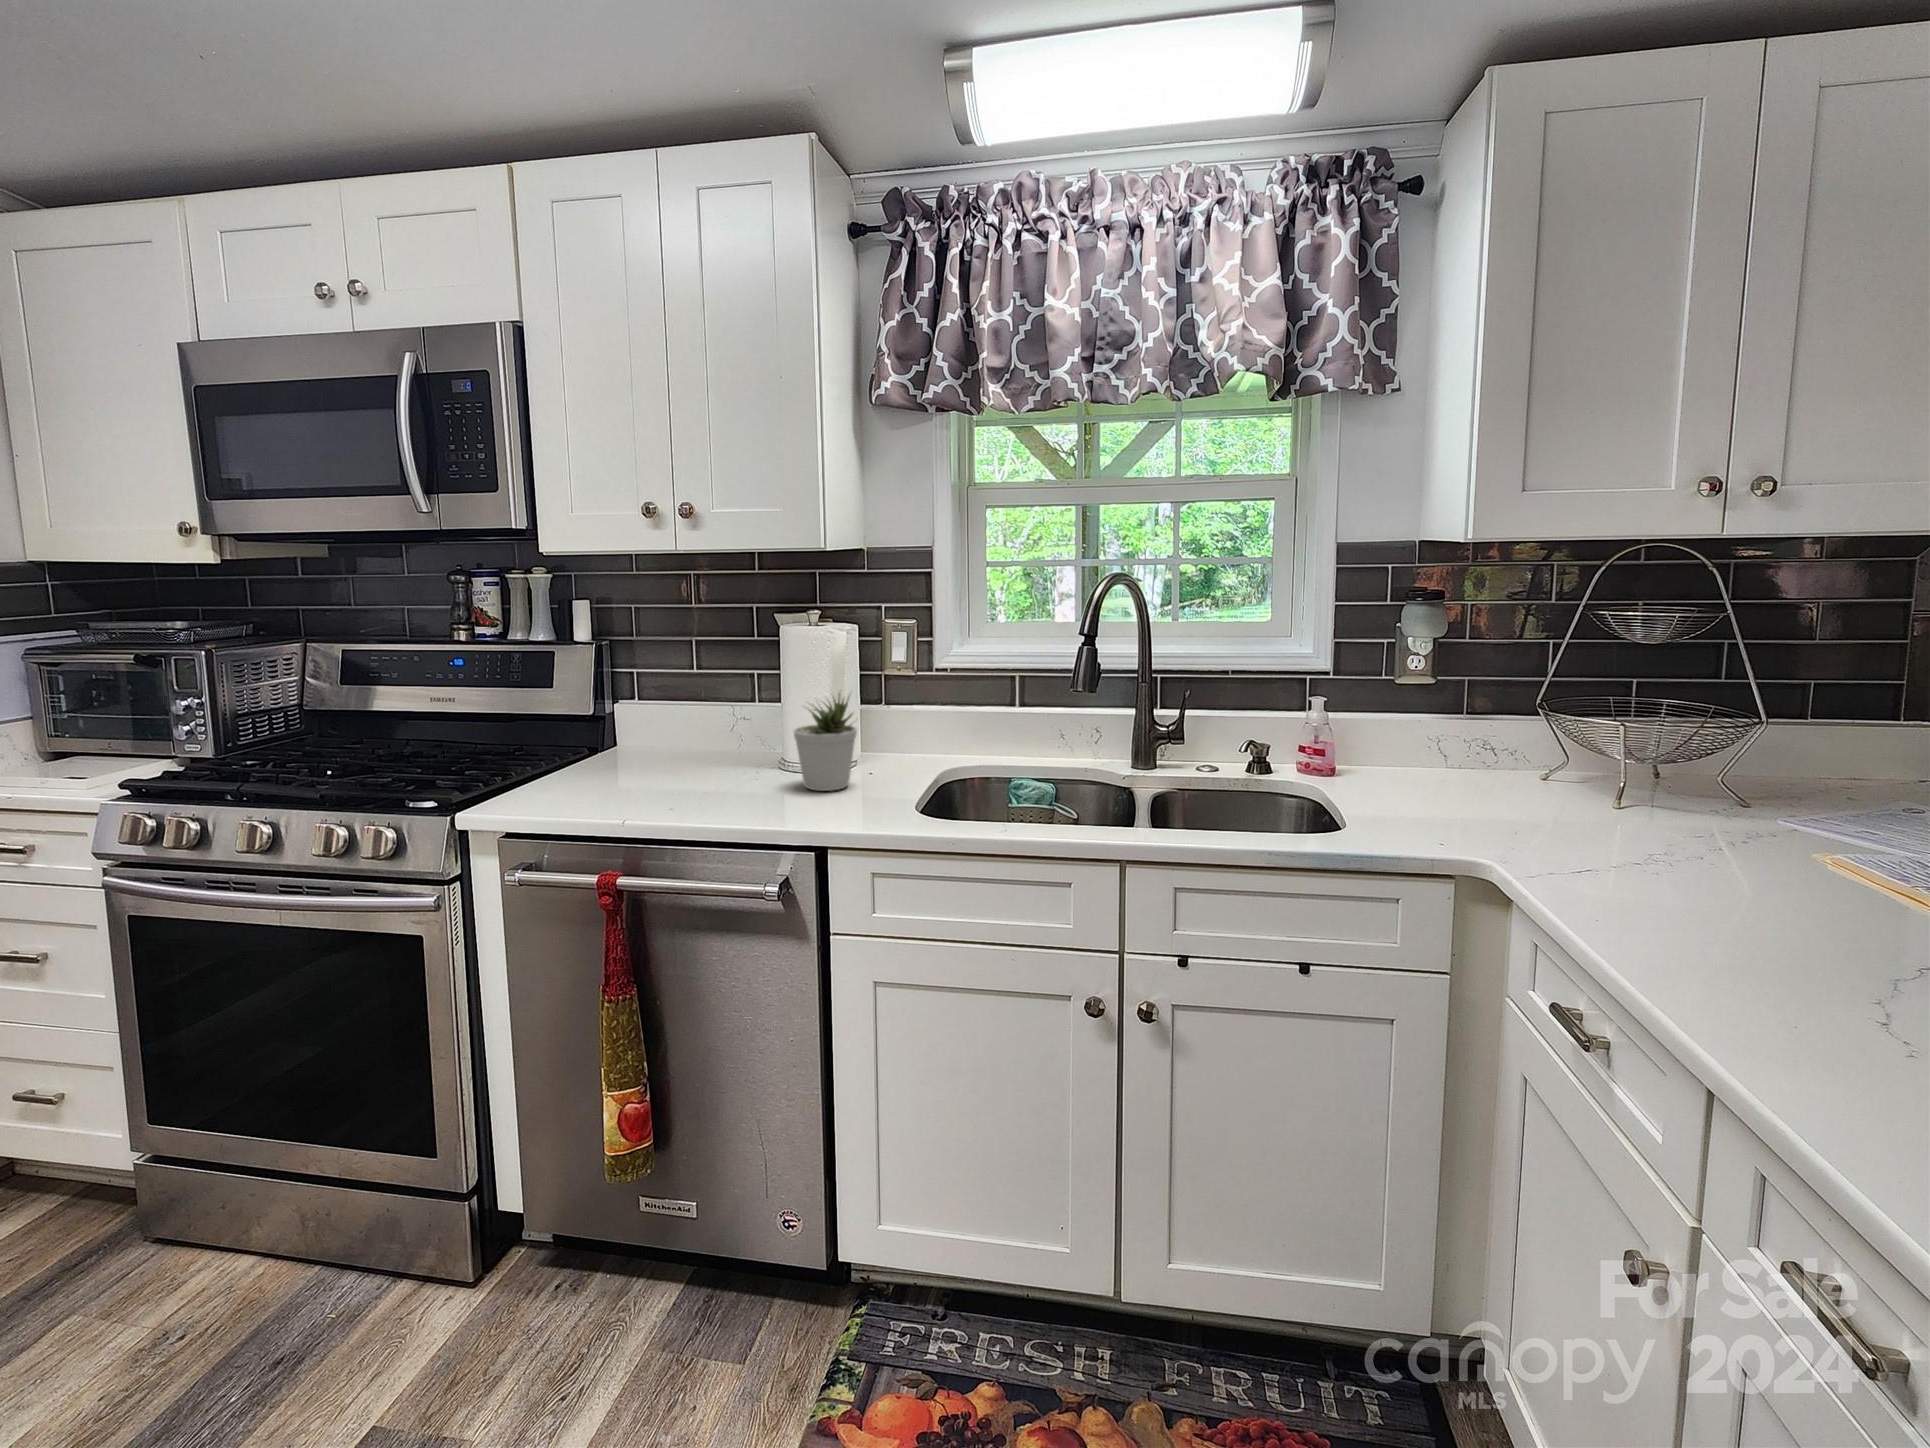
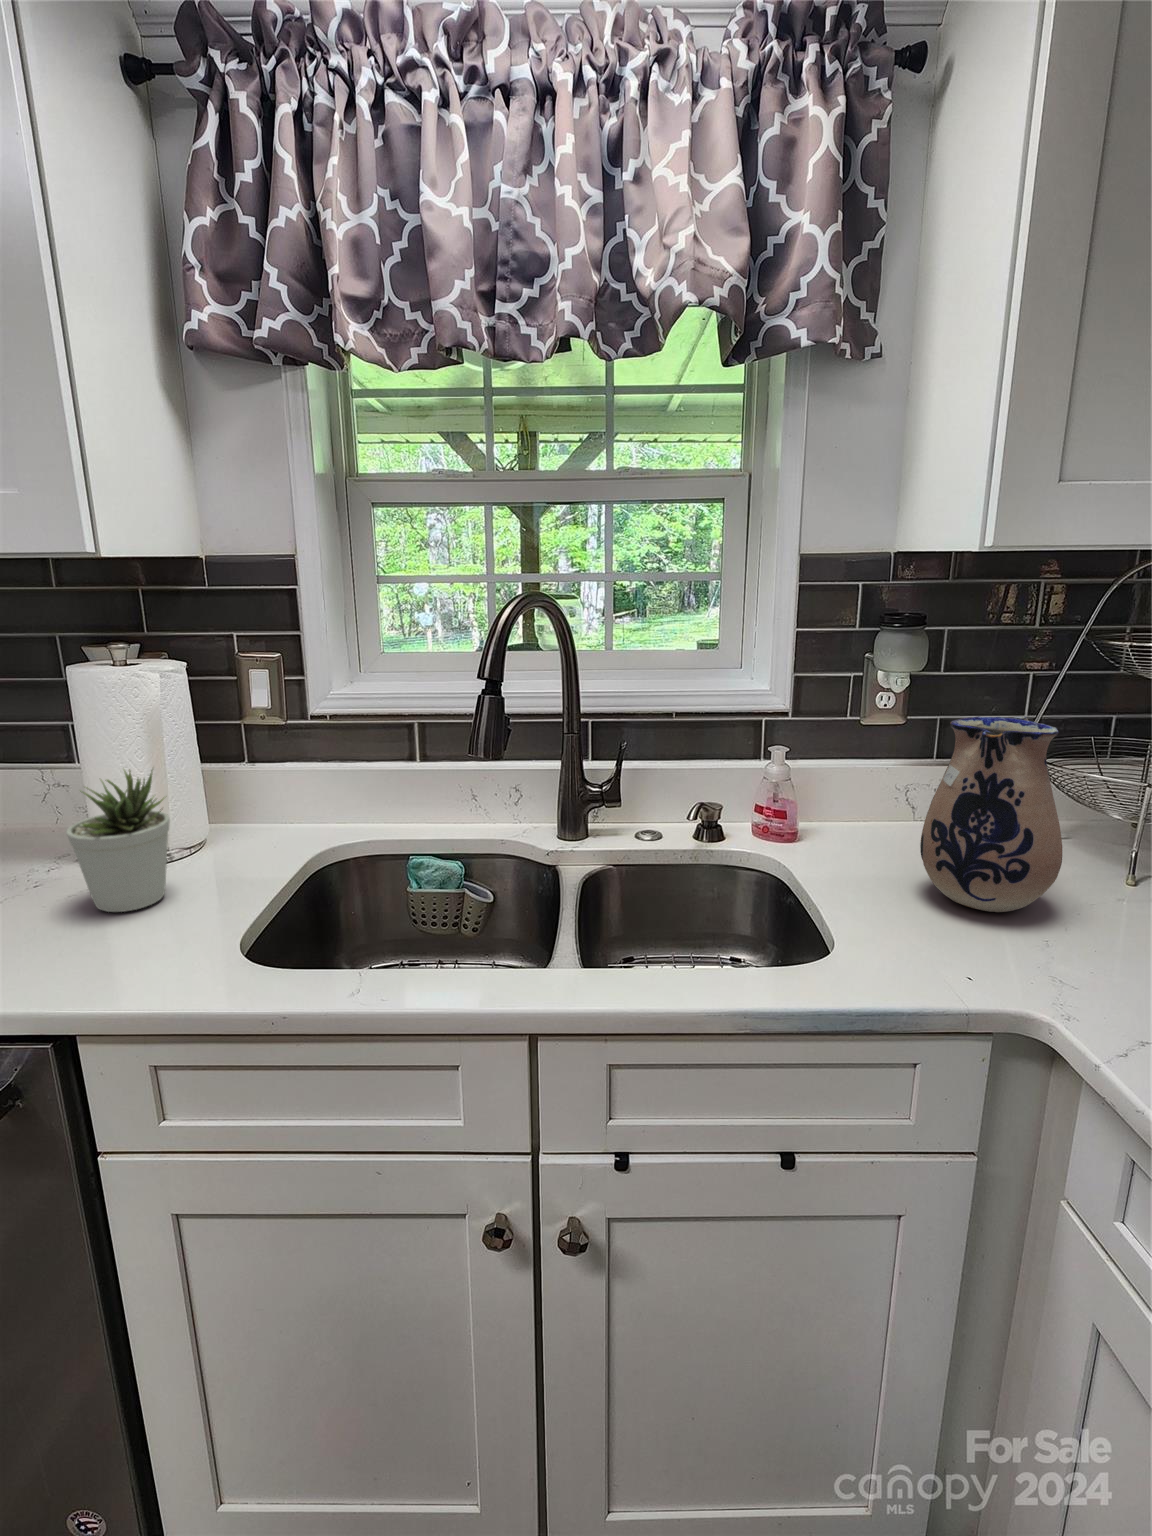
ceramic pitcher: none [1433,665,1548,815] -> present [920,716,1062,912]

